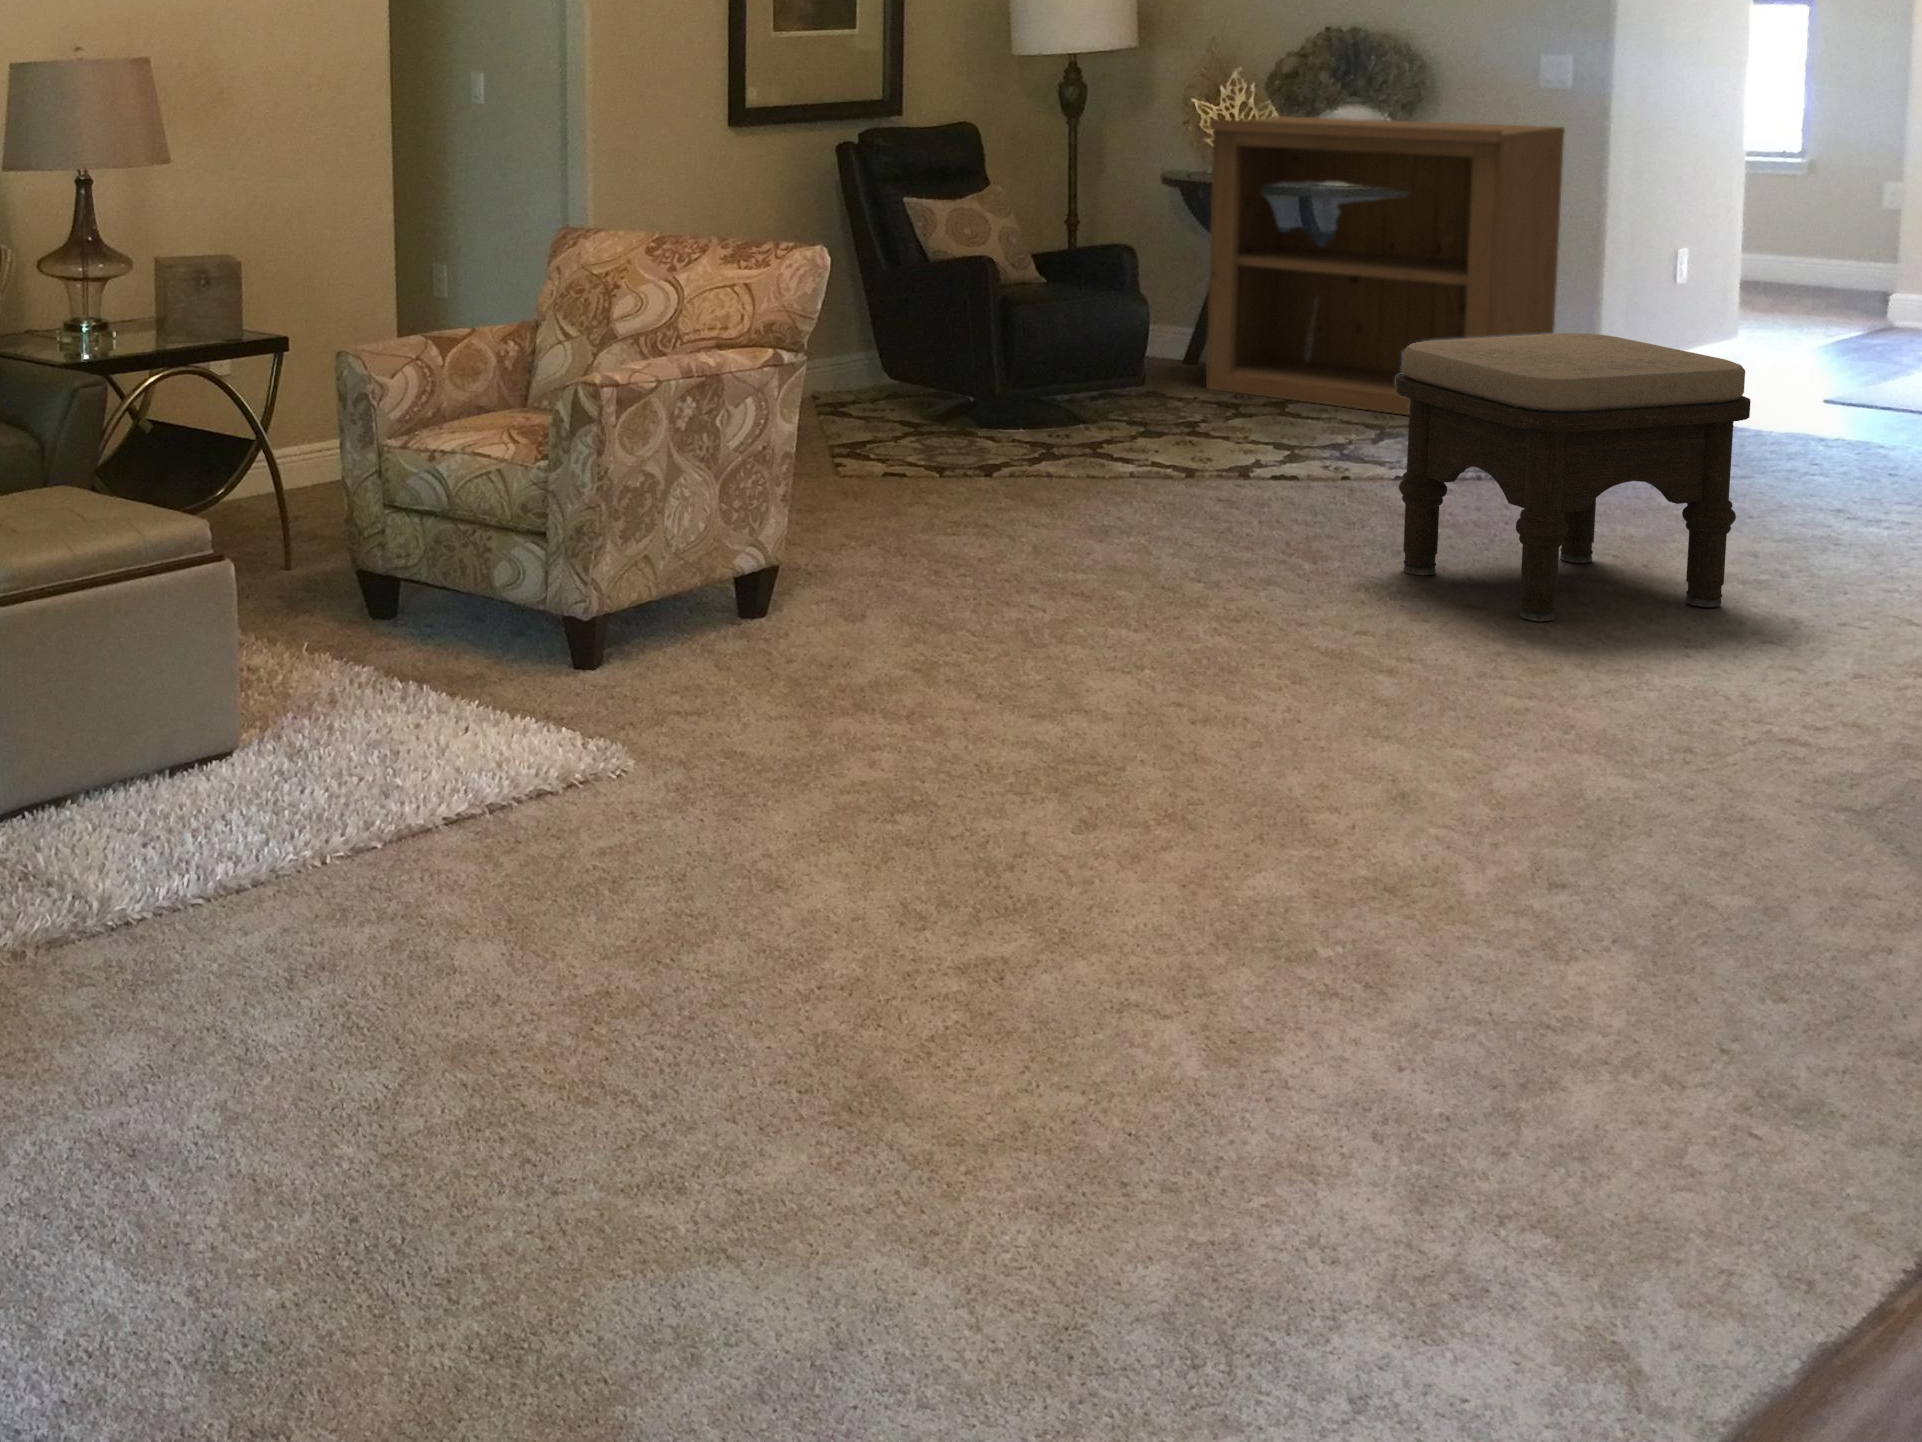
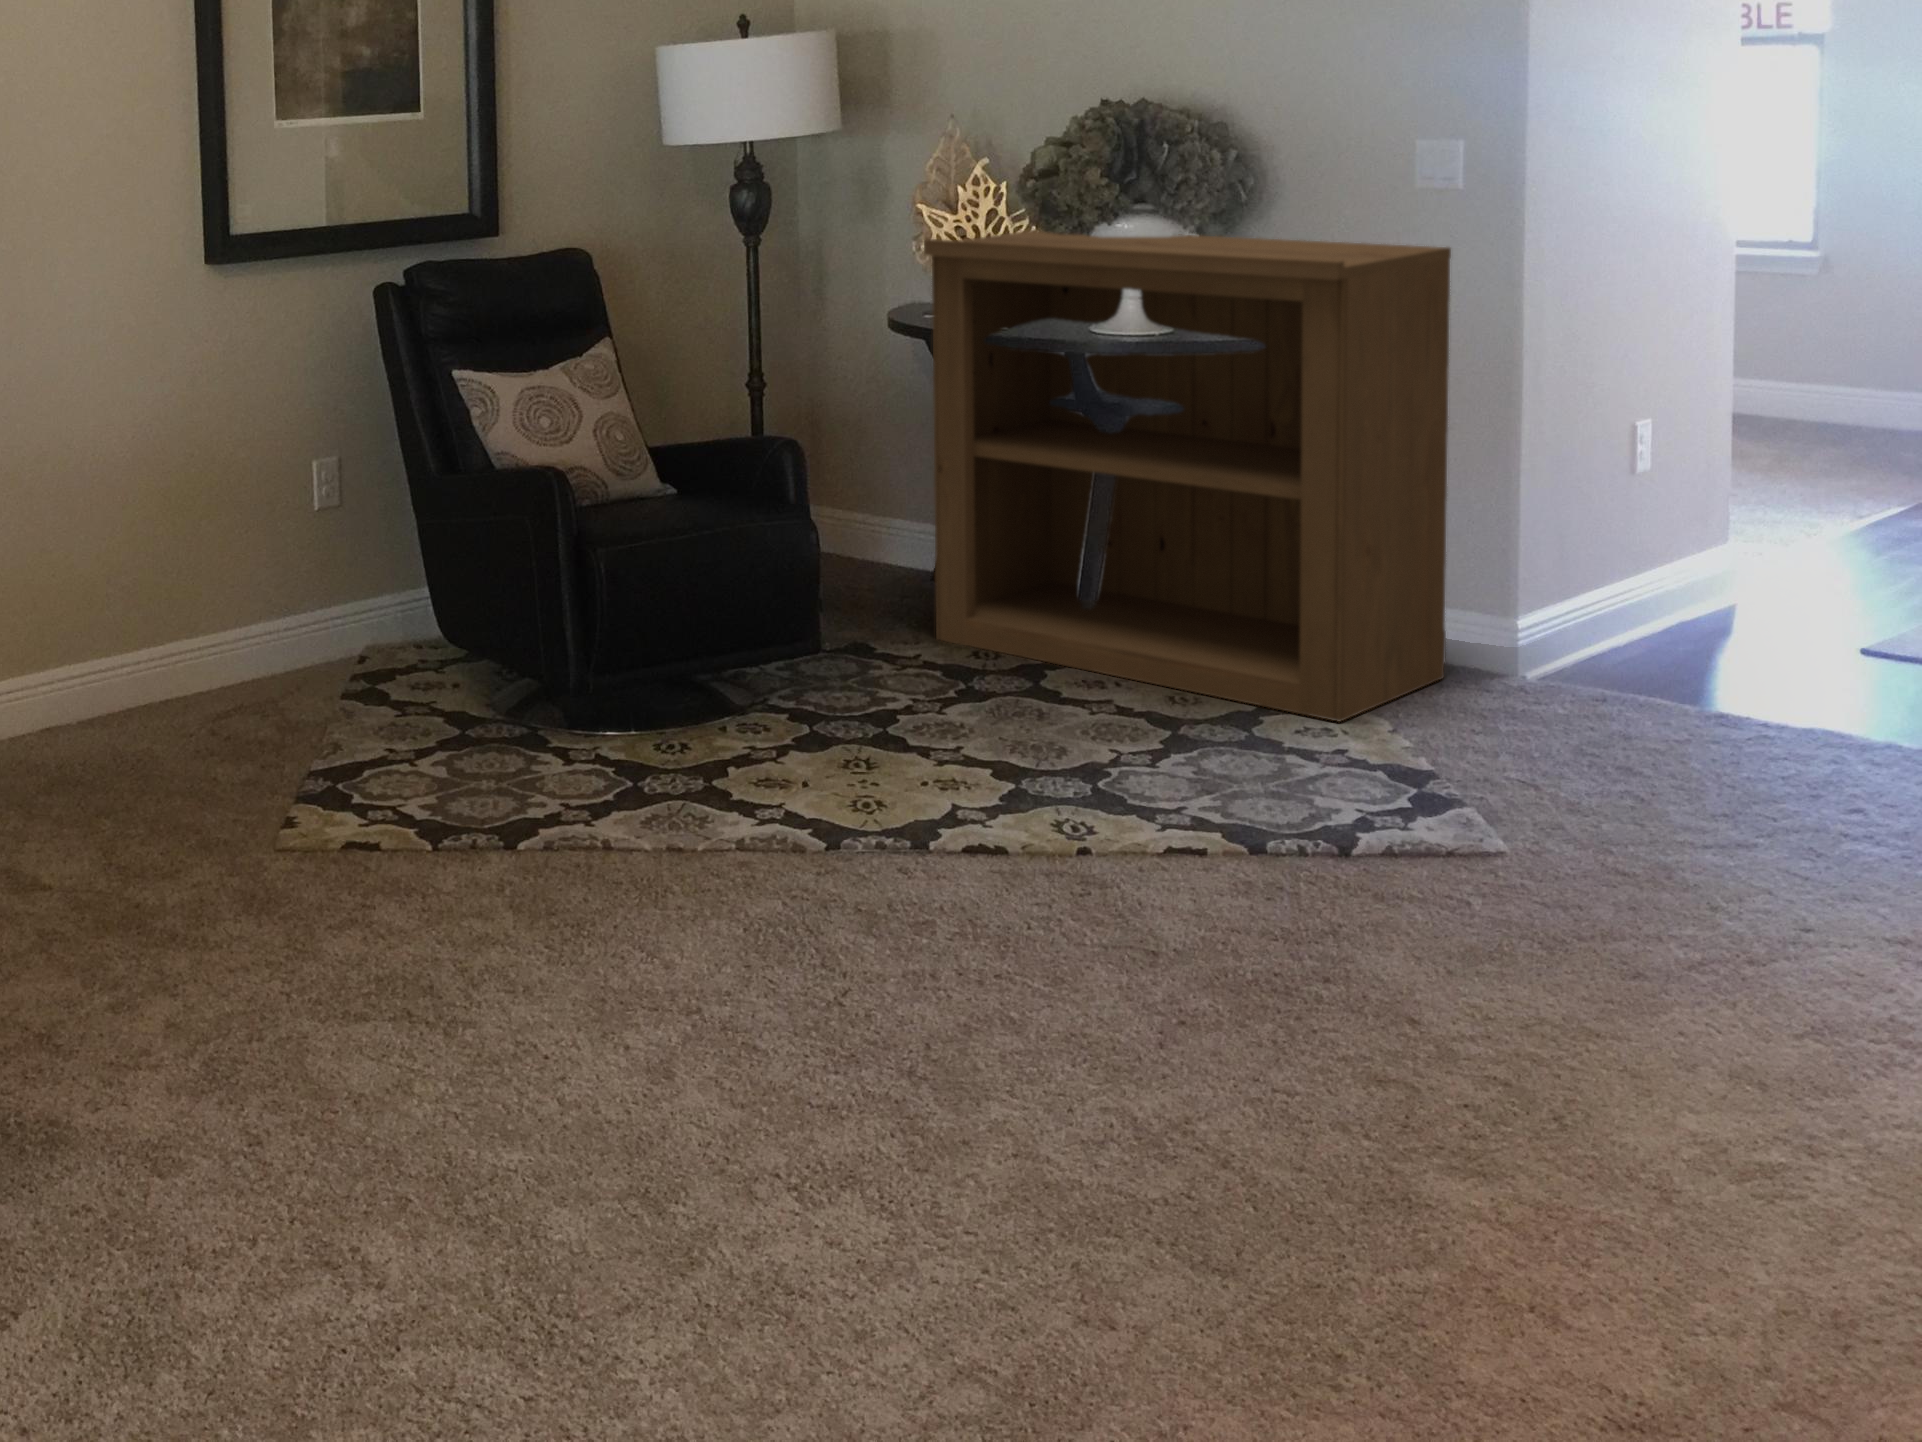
ottoman: present [1396,333,1751,621] -> none [1069,689,1749,1348]

